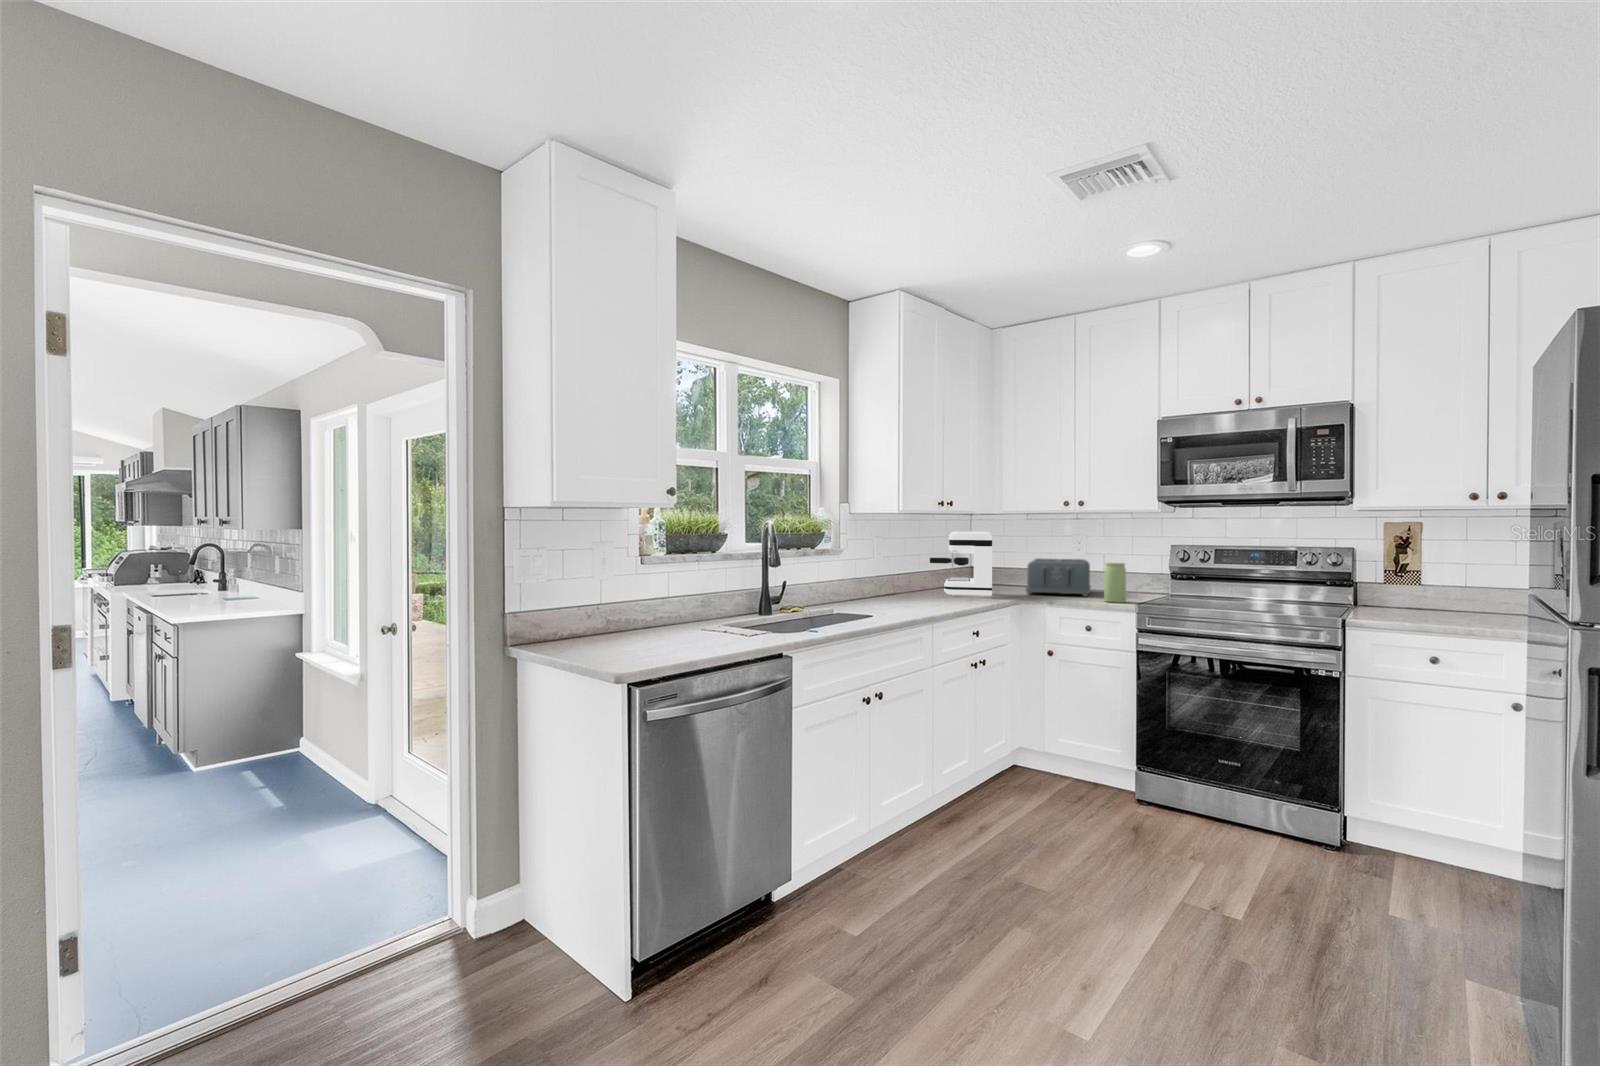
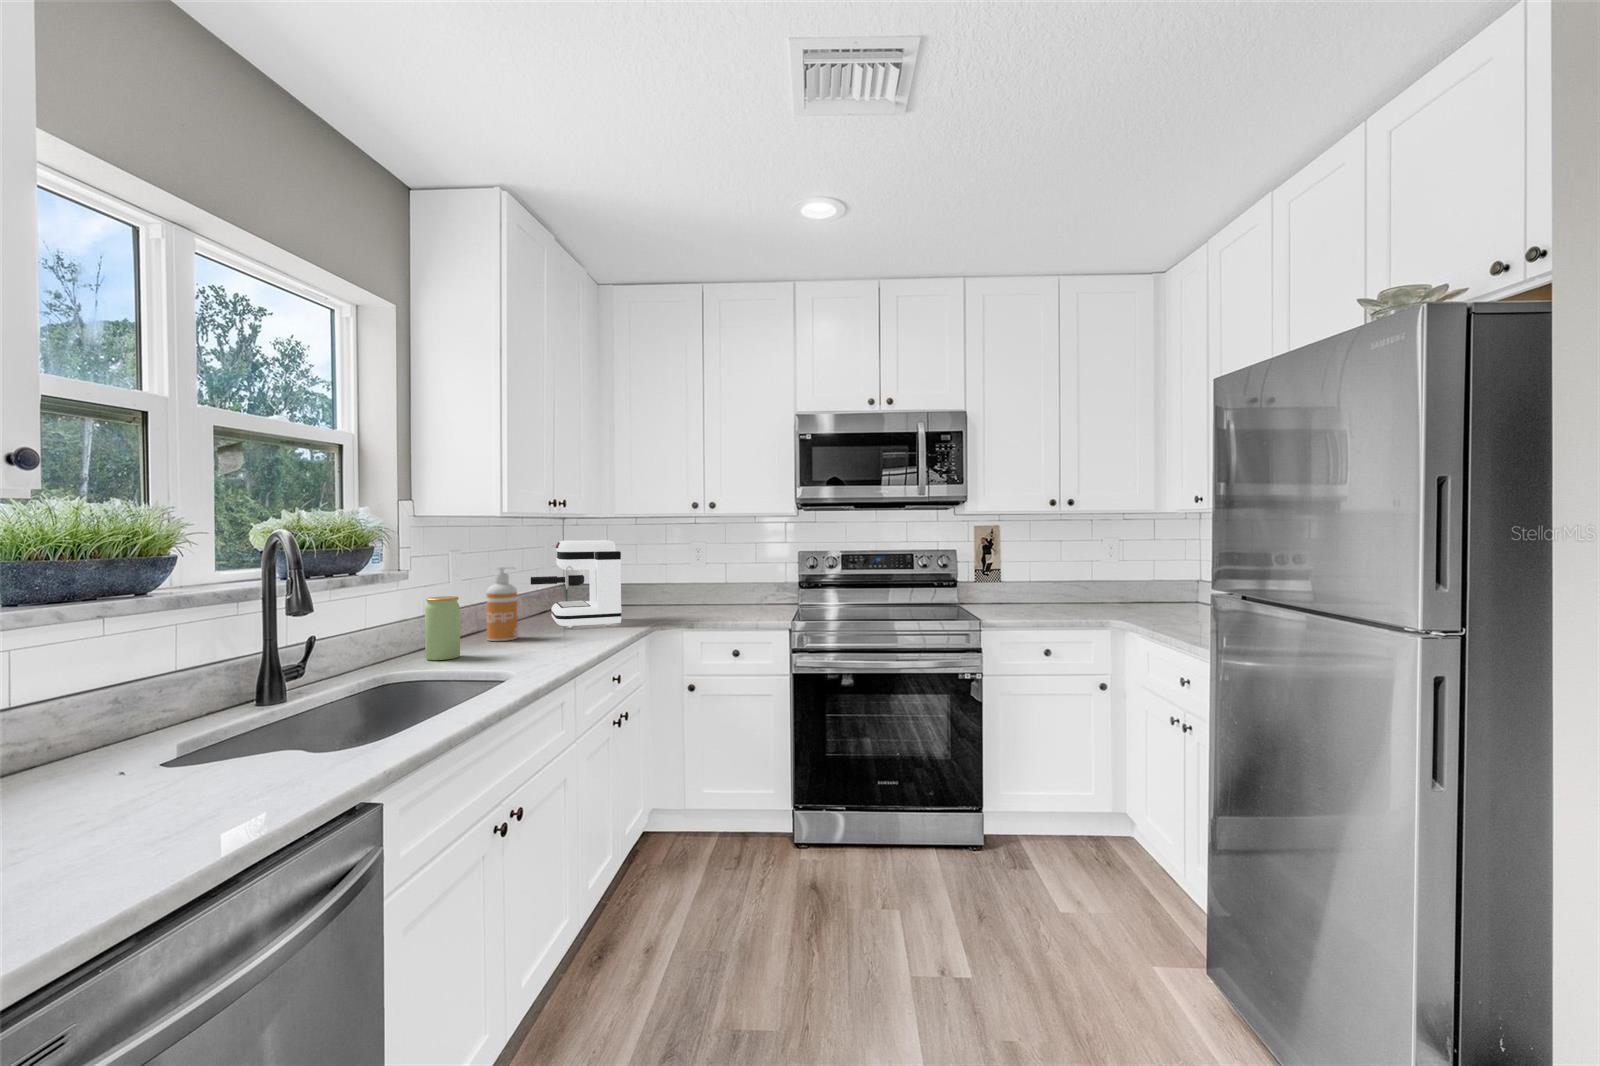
soap dispenser: none [893,549,914,600] -> present [486,567,518,641]
toaster: present [1026,559,1090,597] -> none [651,570,727,617]
jar: present [1104,563,1126,603] -> present [425,596,460,660]

